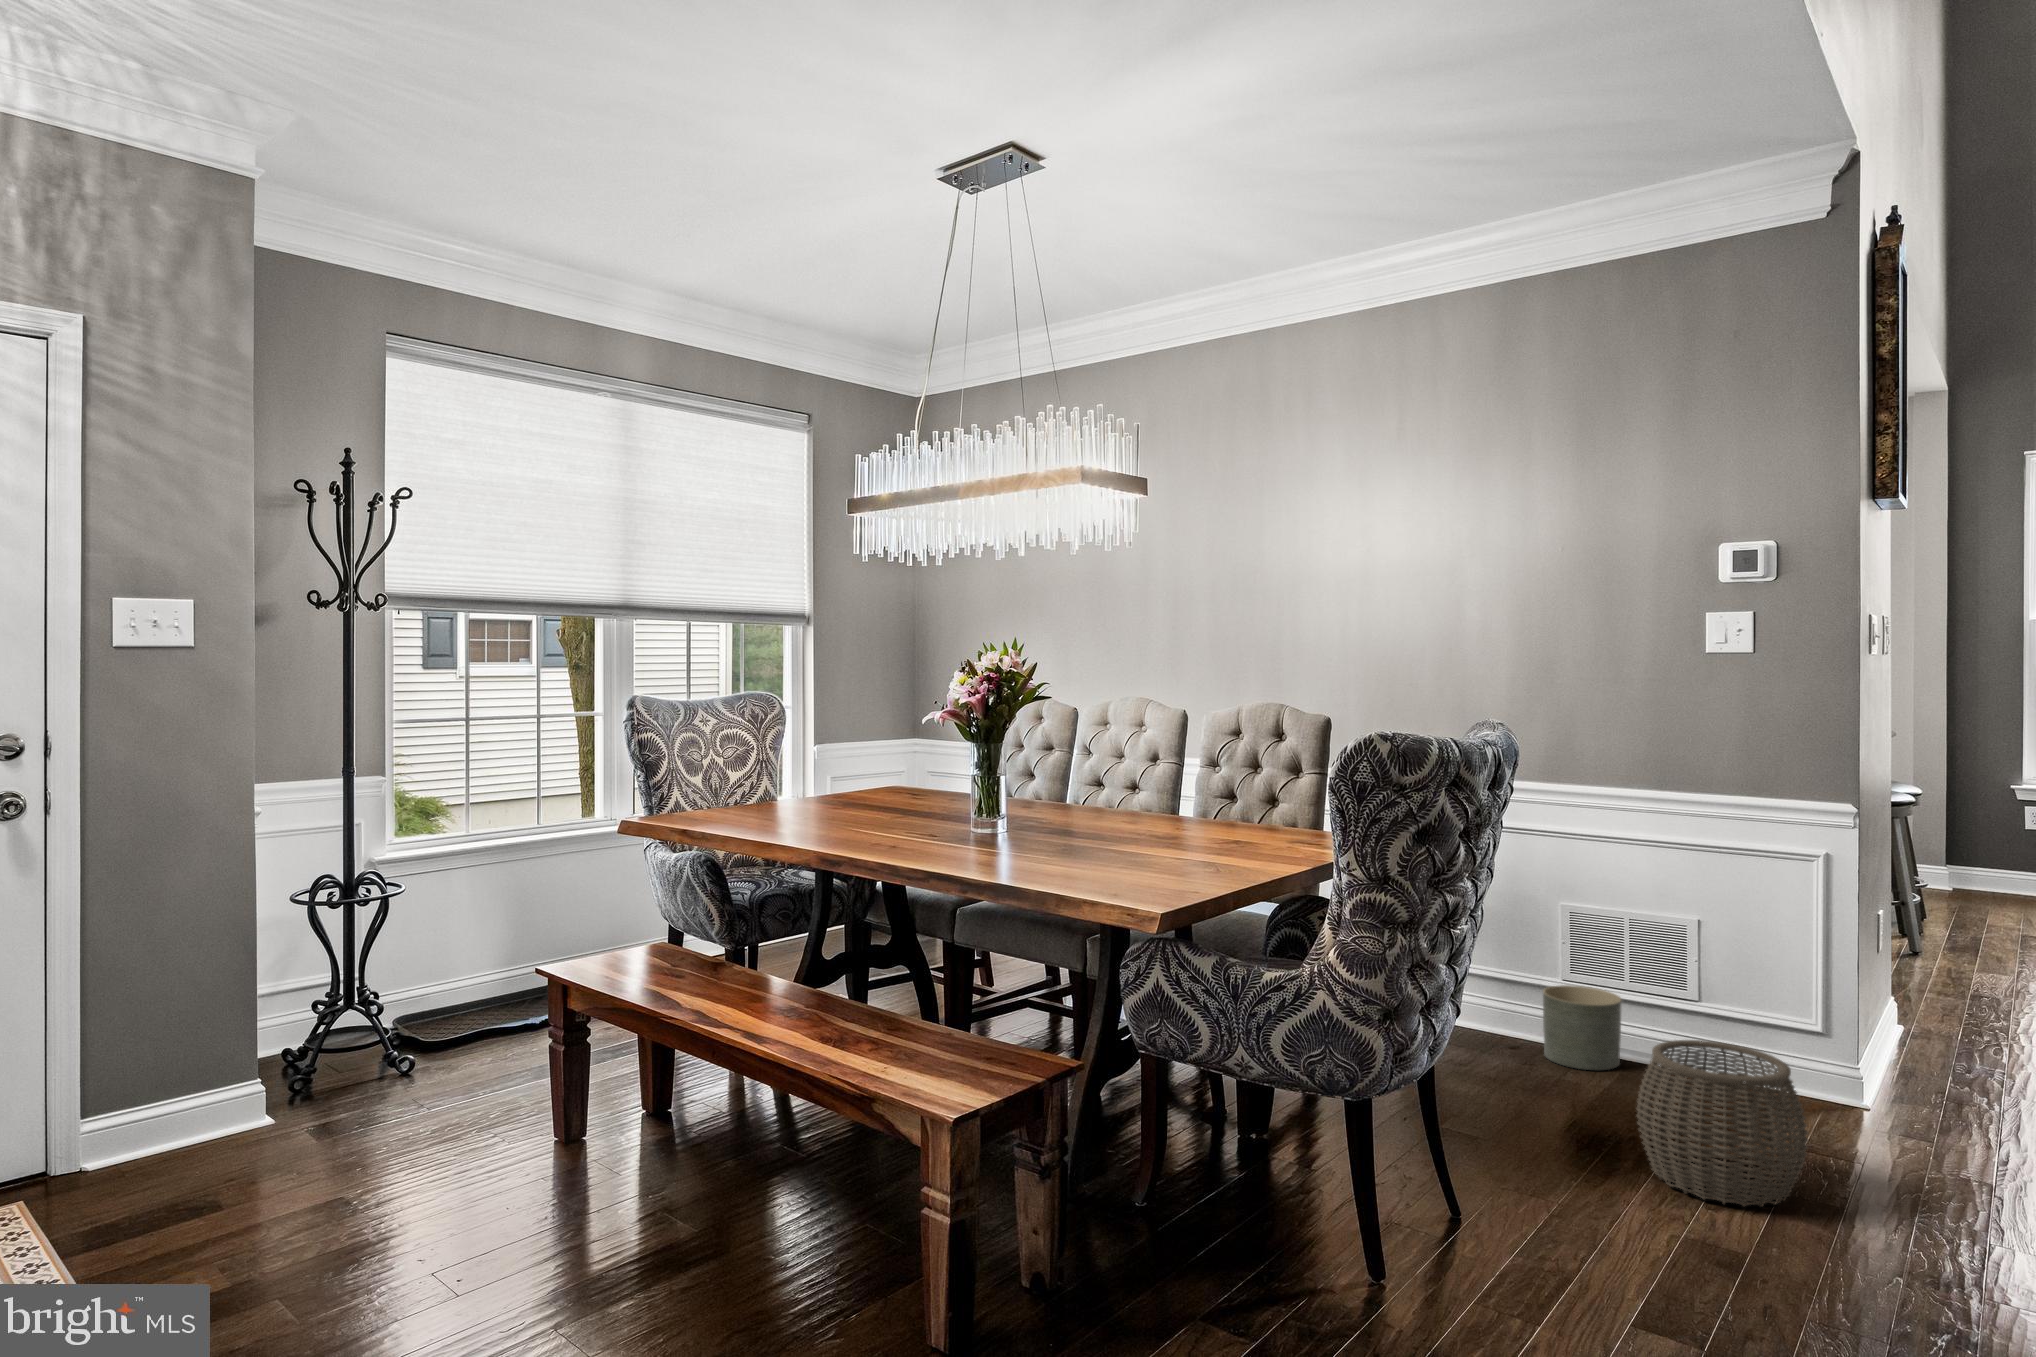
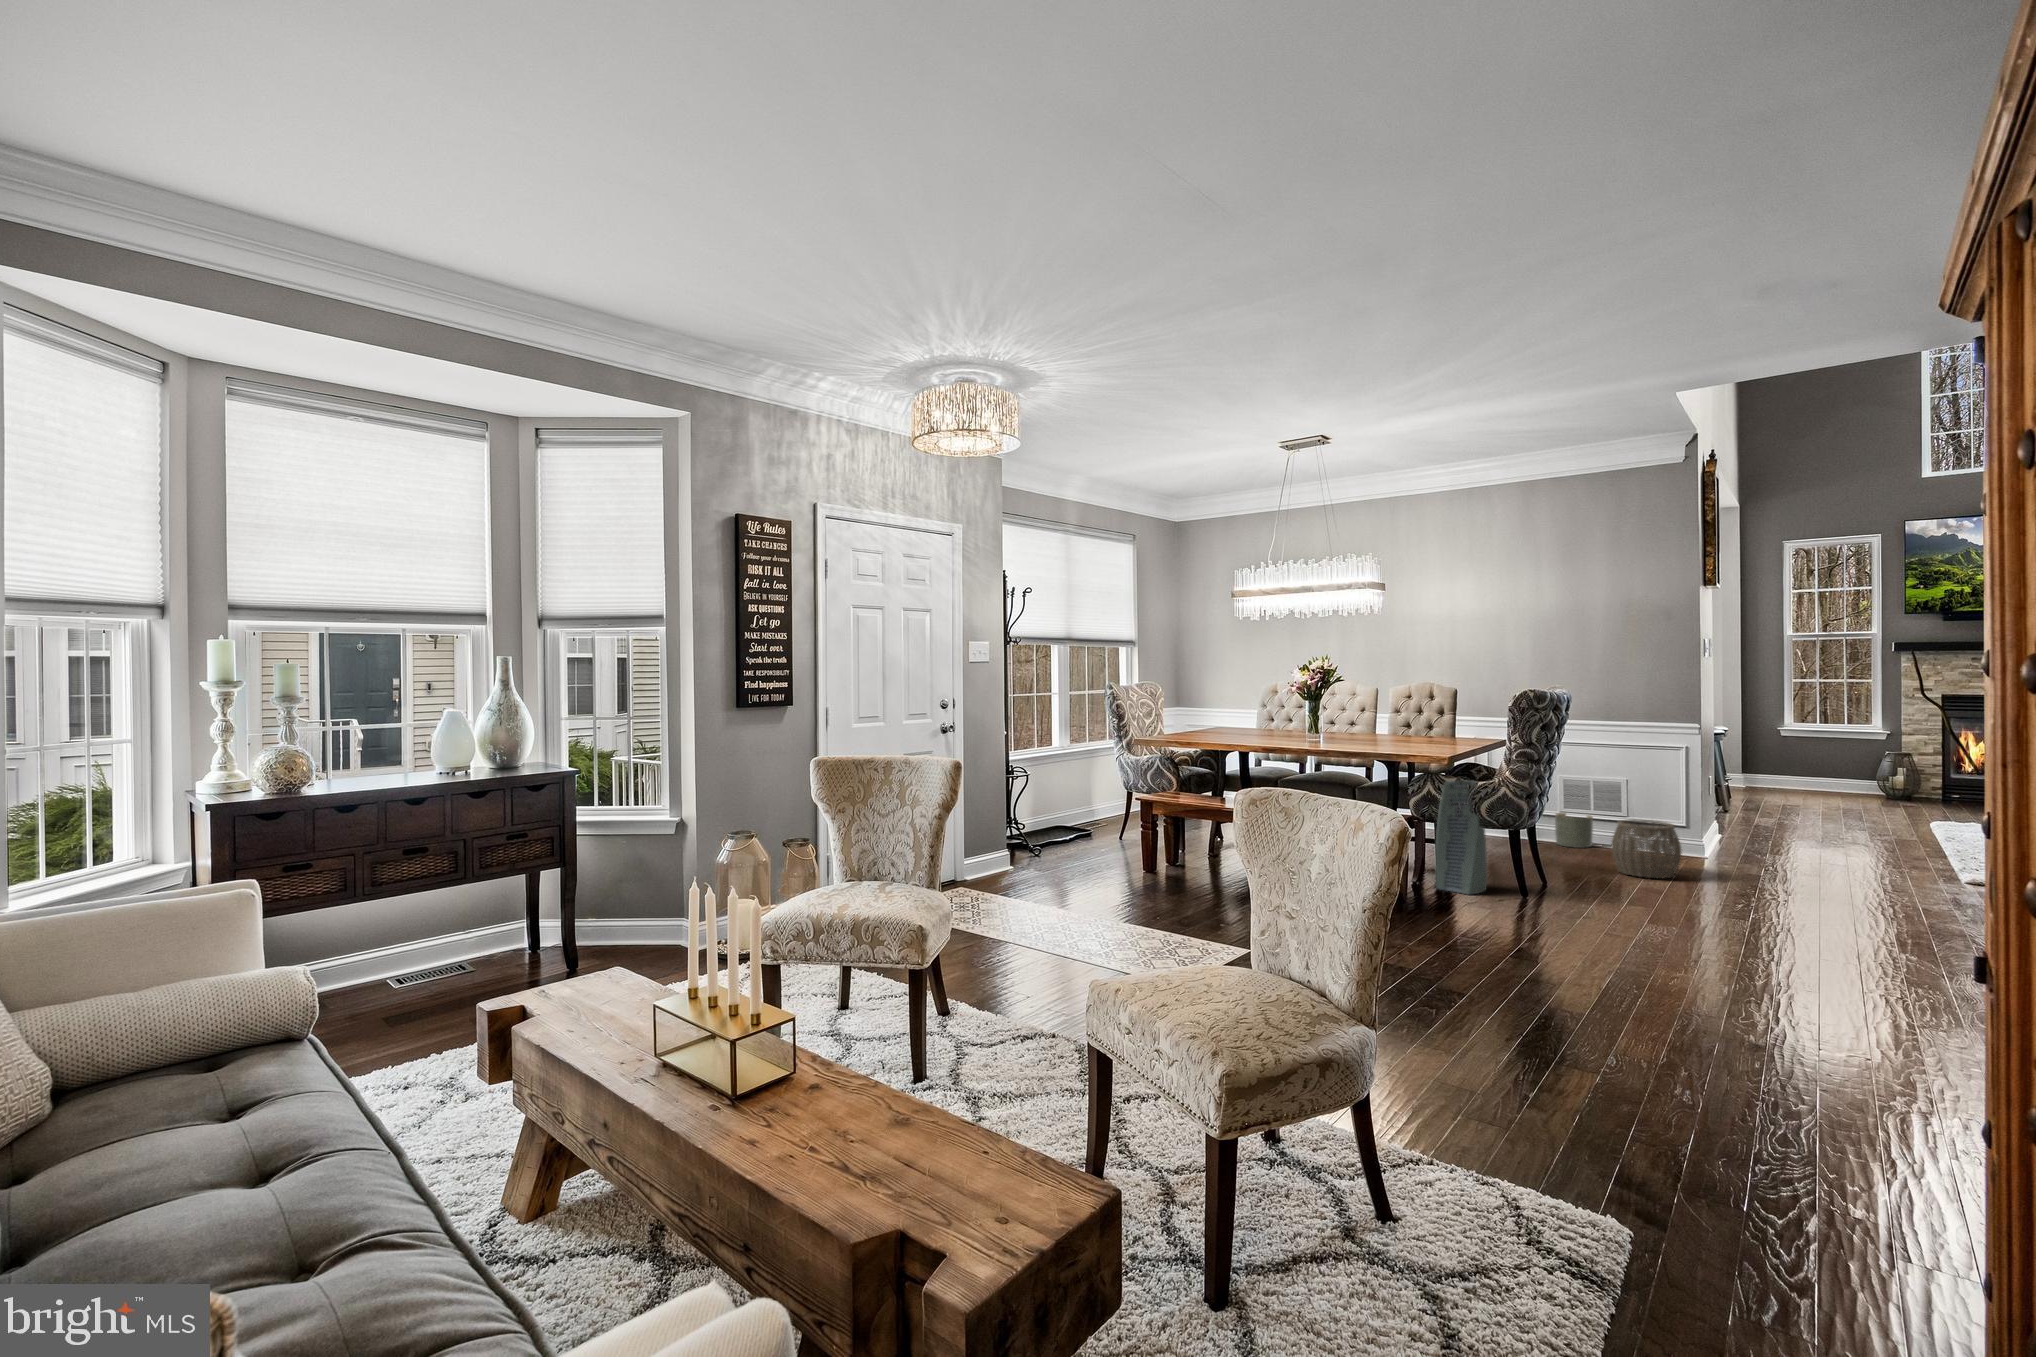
air purifier: none [1163,961,1298,1274] -> present [1435,781,1487,895]

